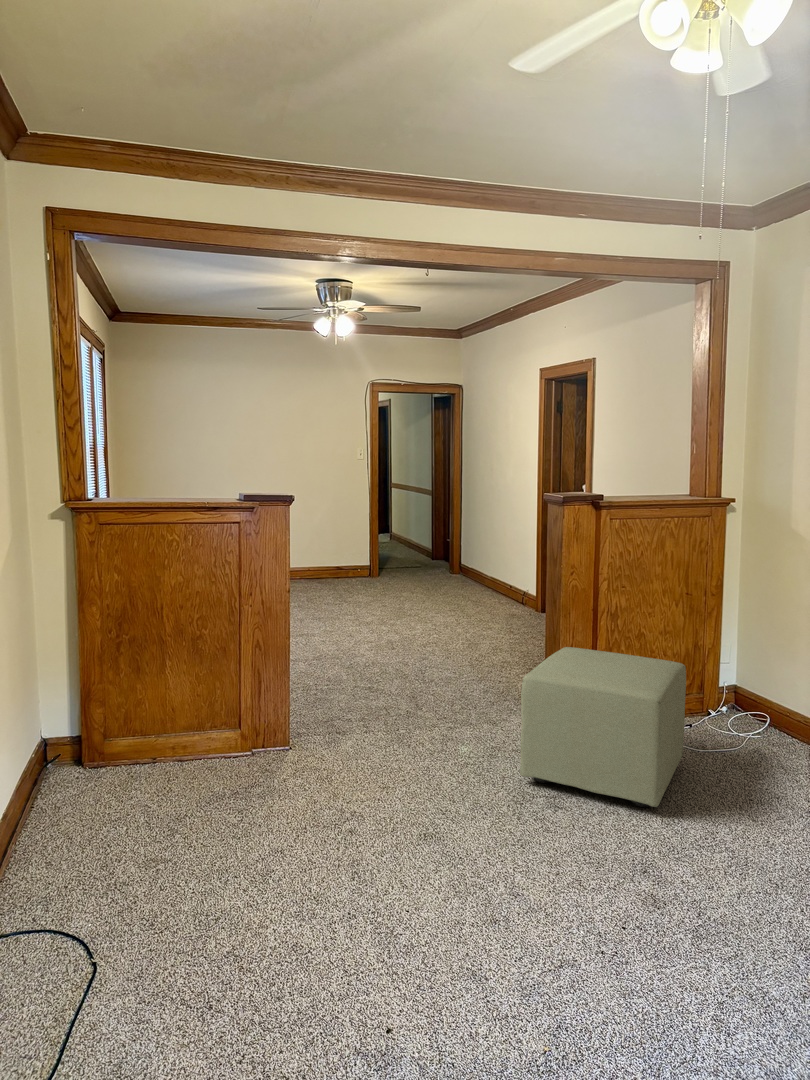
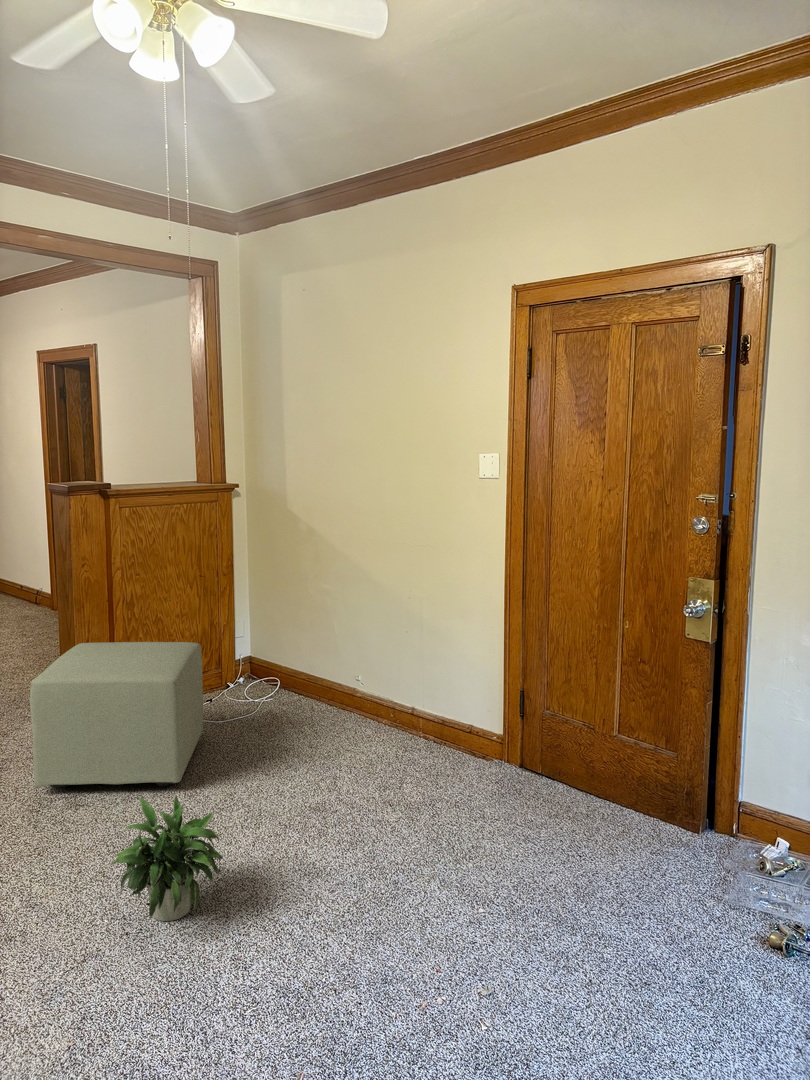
potted plant: none [589,817,709,958] -> present [111,796,223,921]

